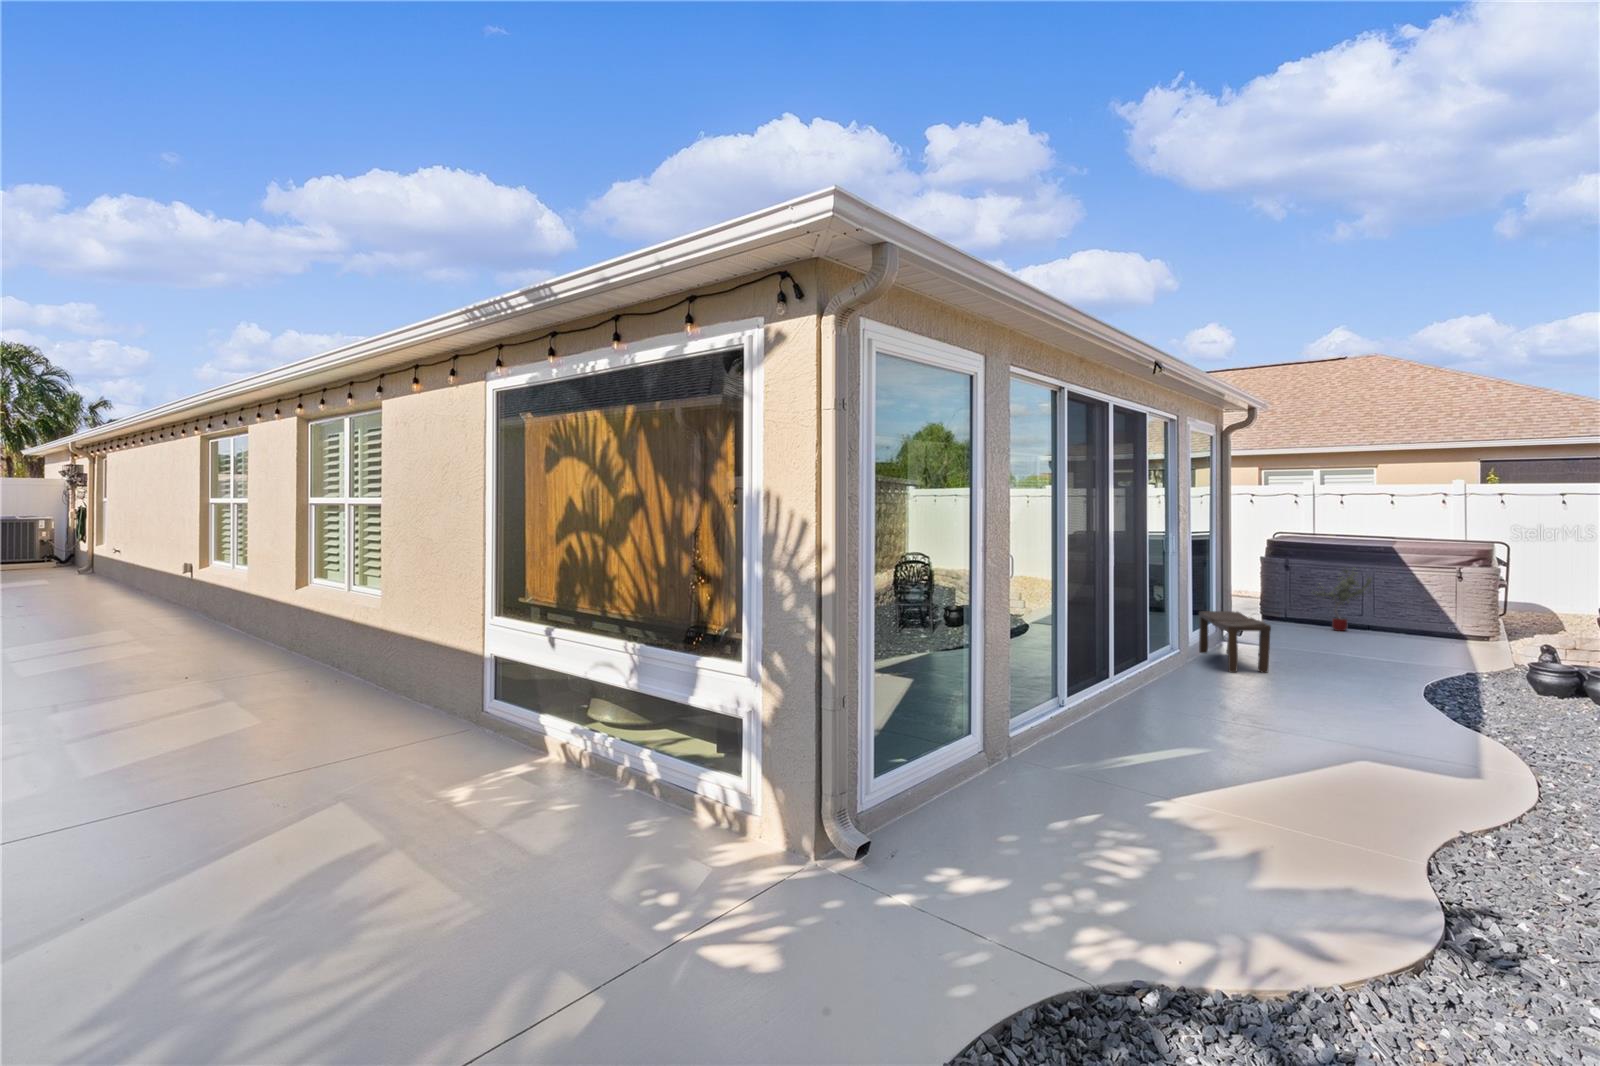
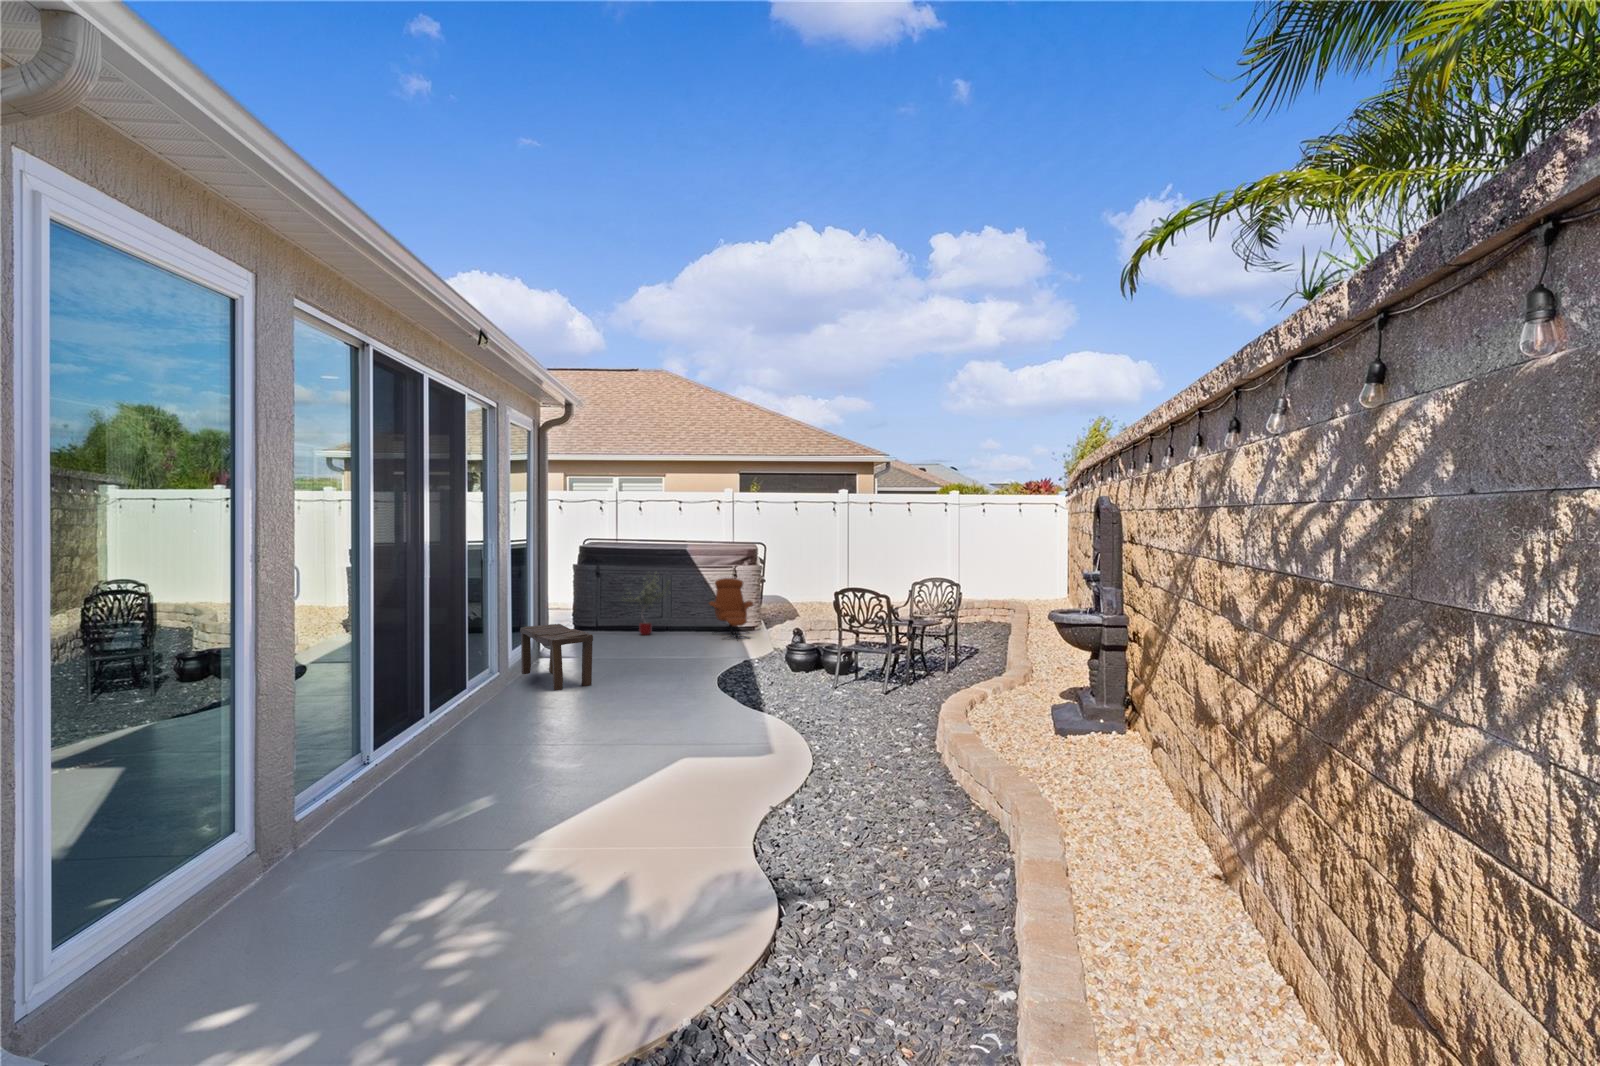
lounge chair: none [1422,579,1489,650] -> present [709,578,753,638]

